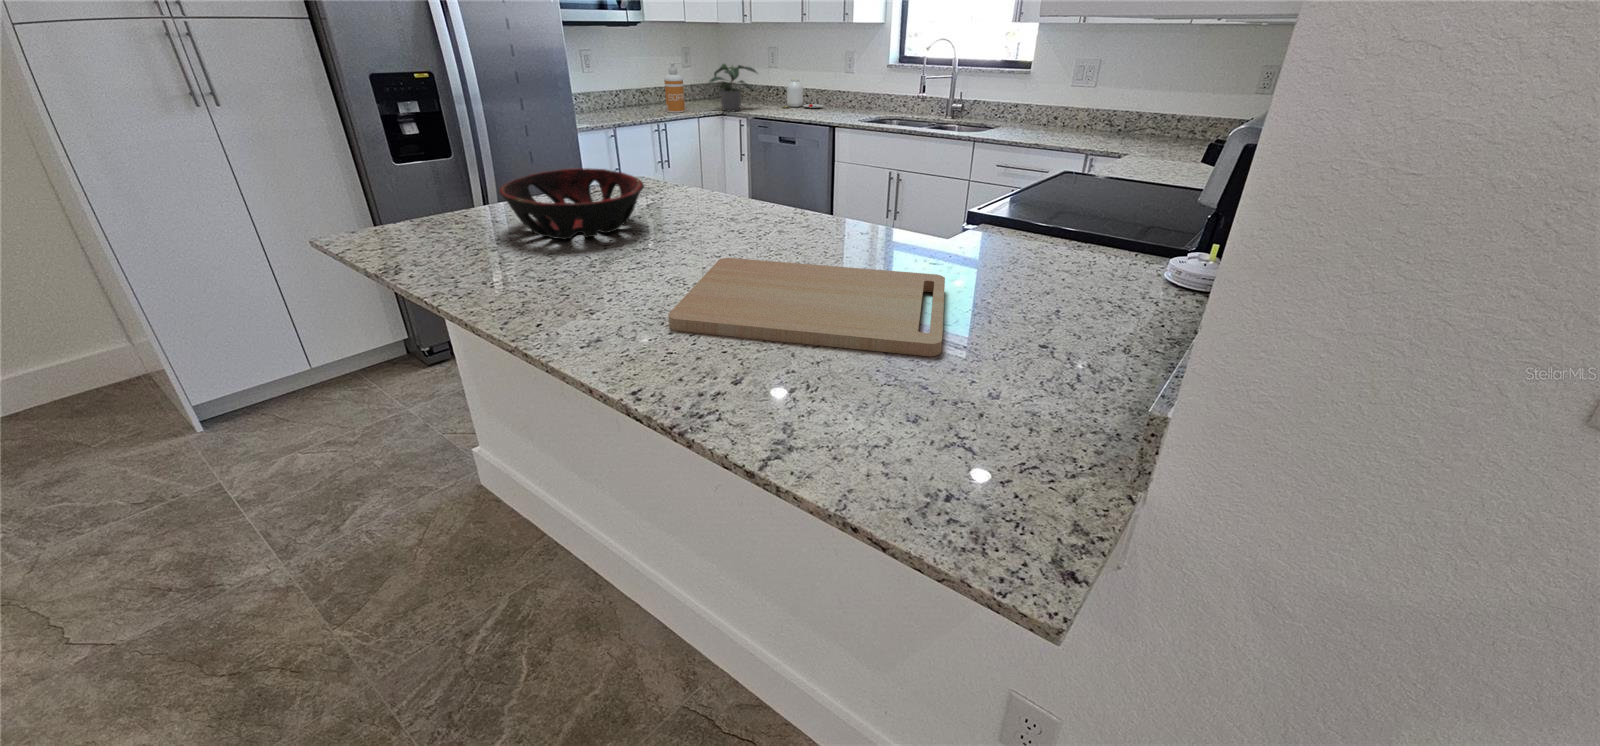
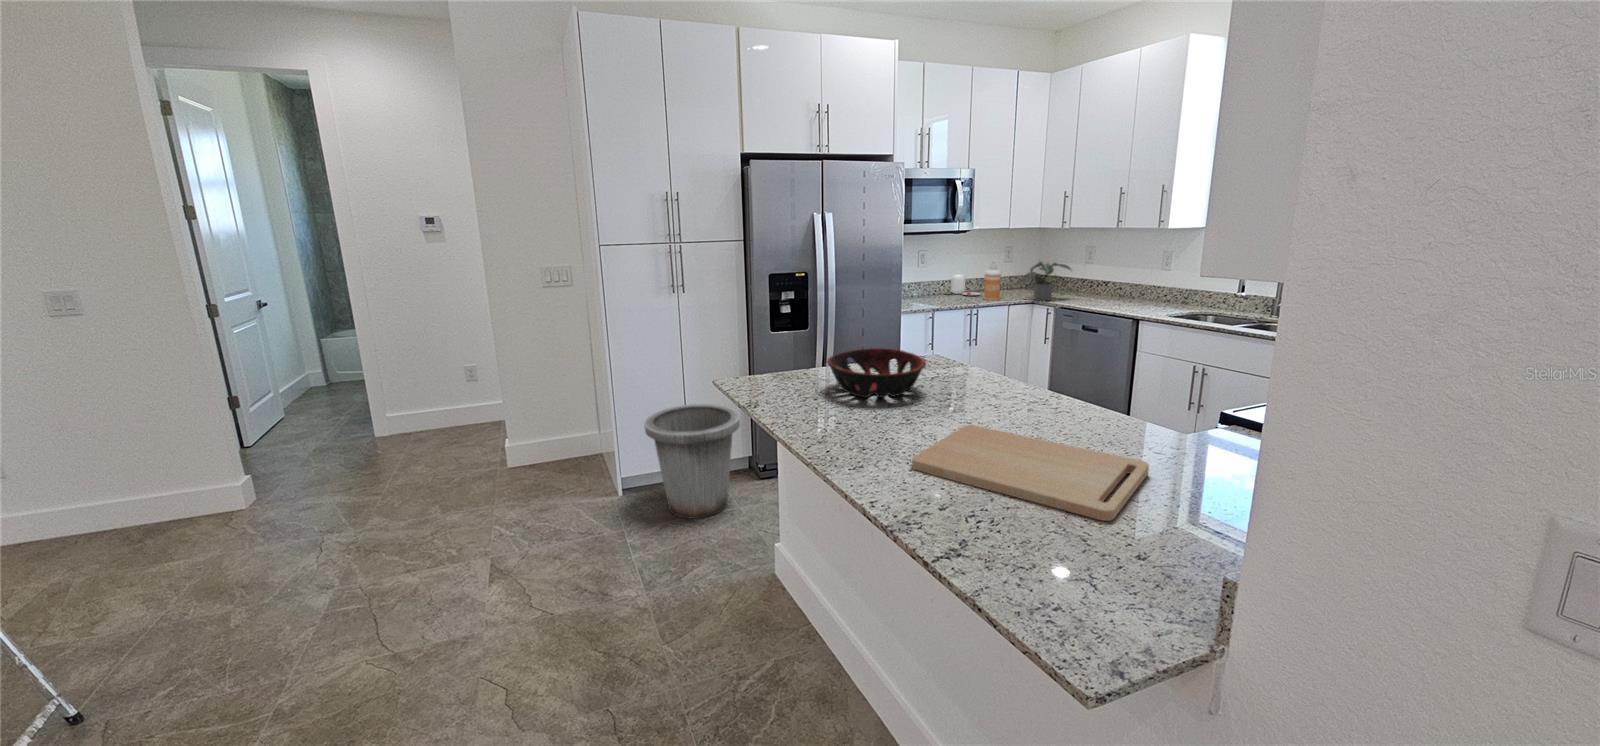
jar: present [782,79,823,108] -> present [946,271,980,296]
trash can: none [210,278,386,440] -> present [644,404,740,519]

